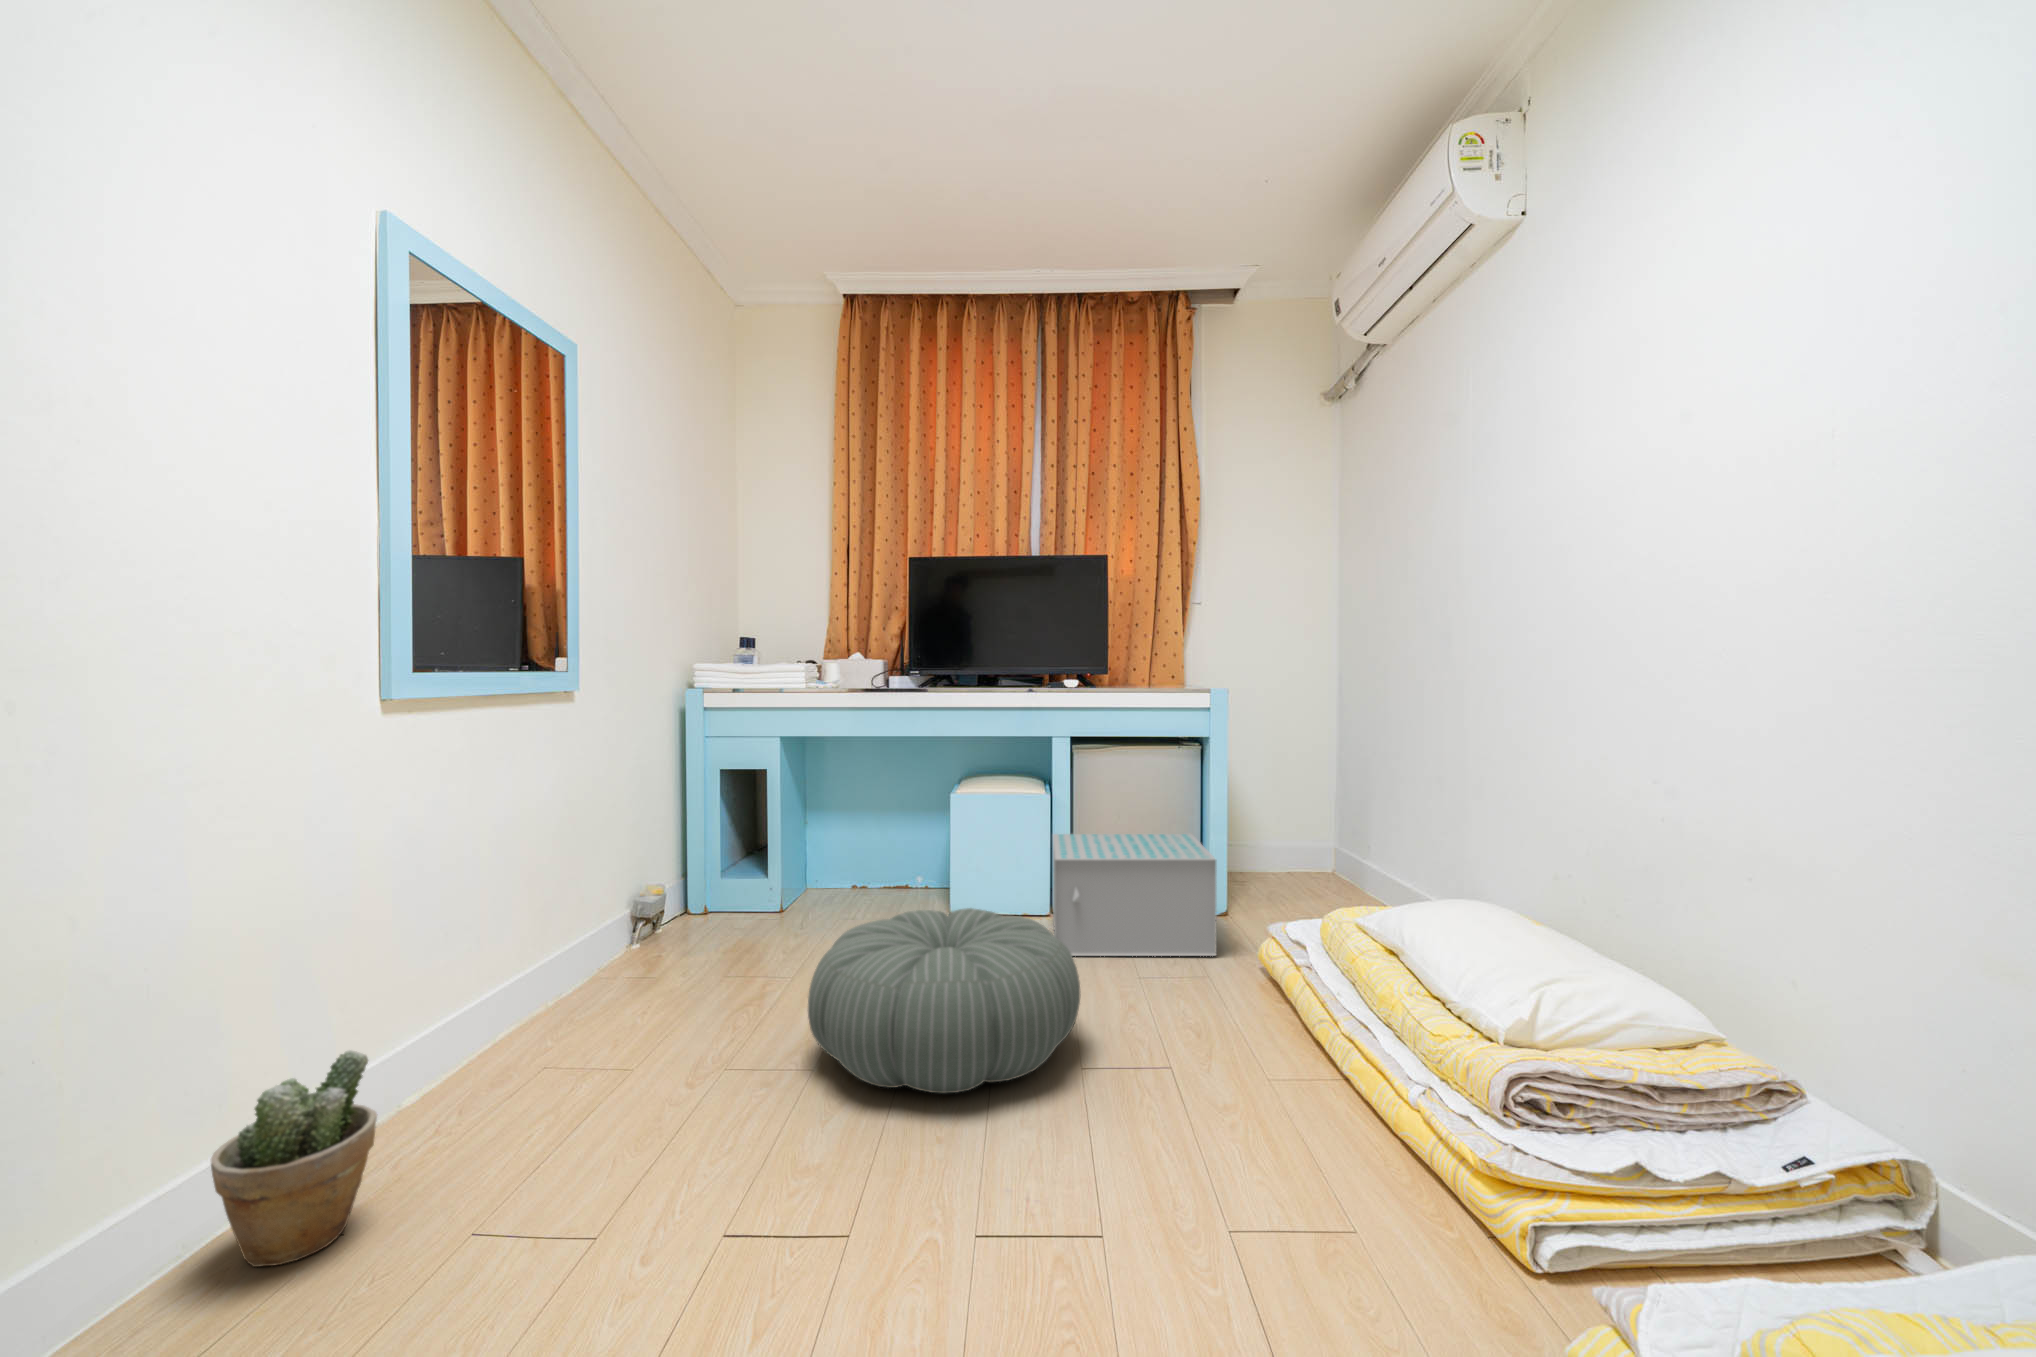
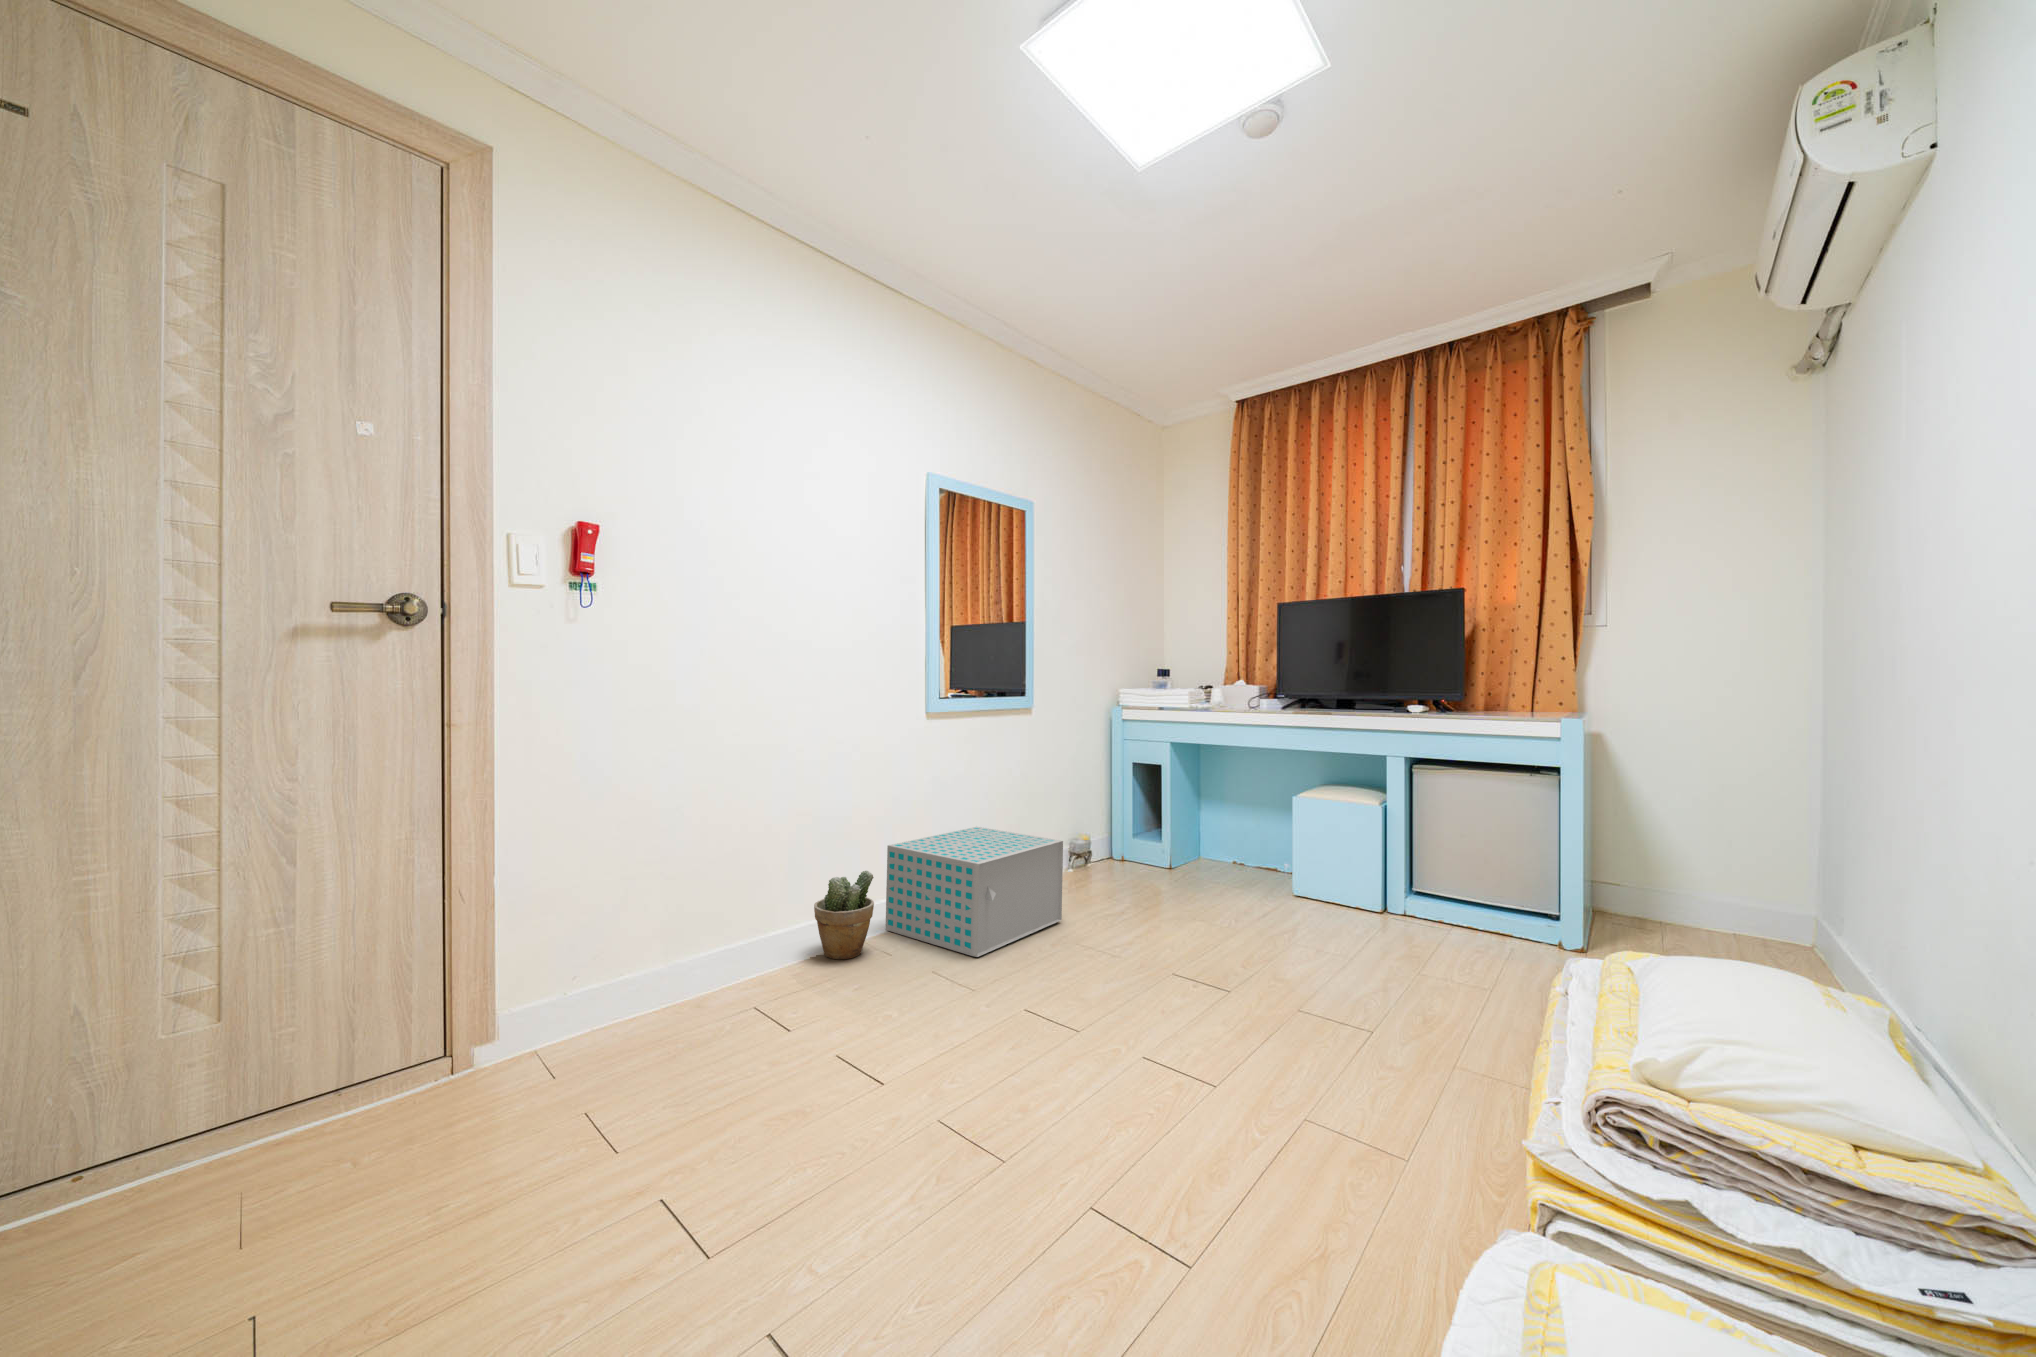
storage box: present [1053,834,1216,956] -> present [885,827,1063,957]
pouf: present [808,908,1081,1093] -> none [1103,870,1305,999]

